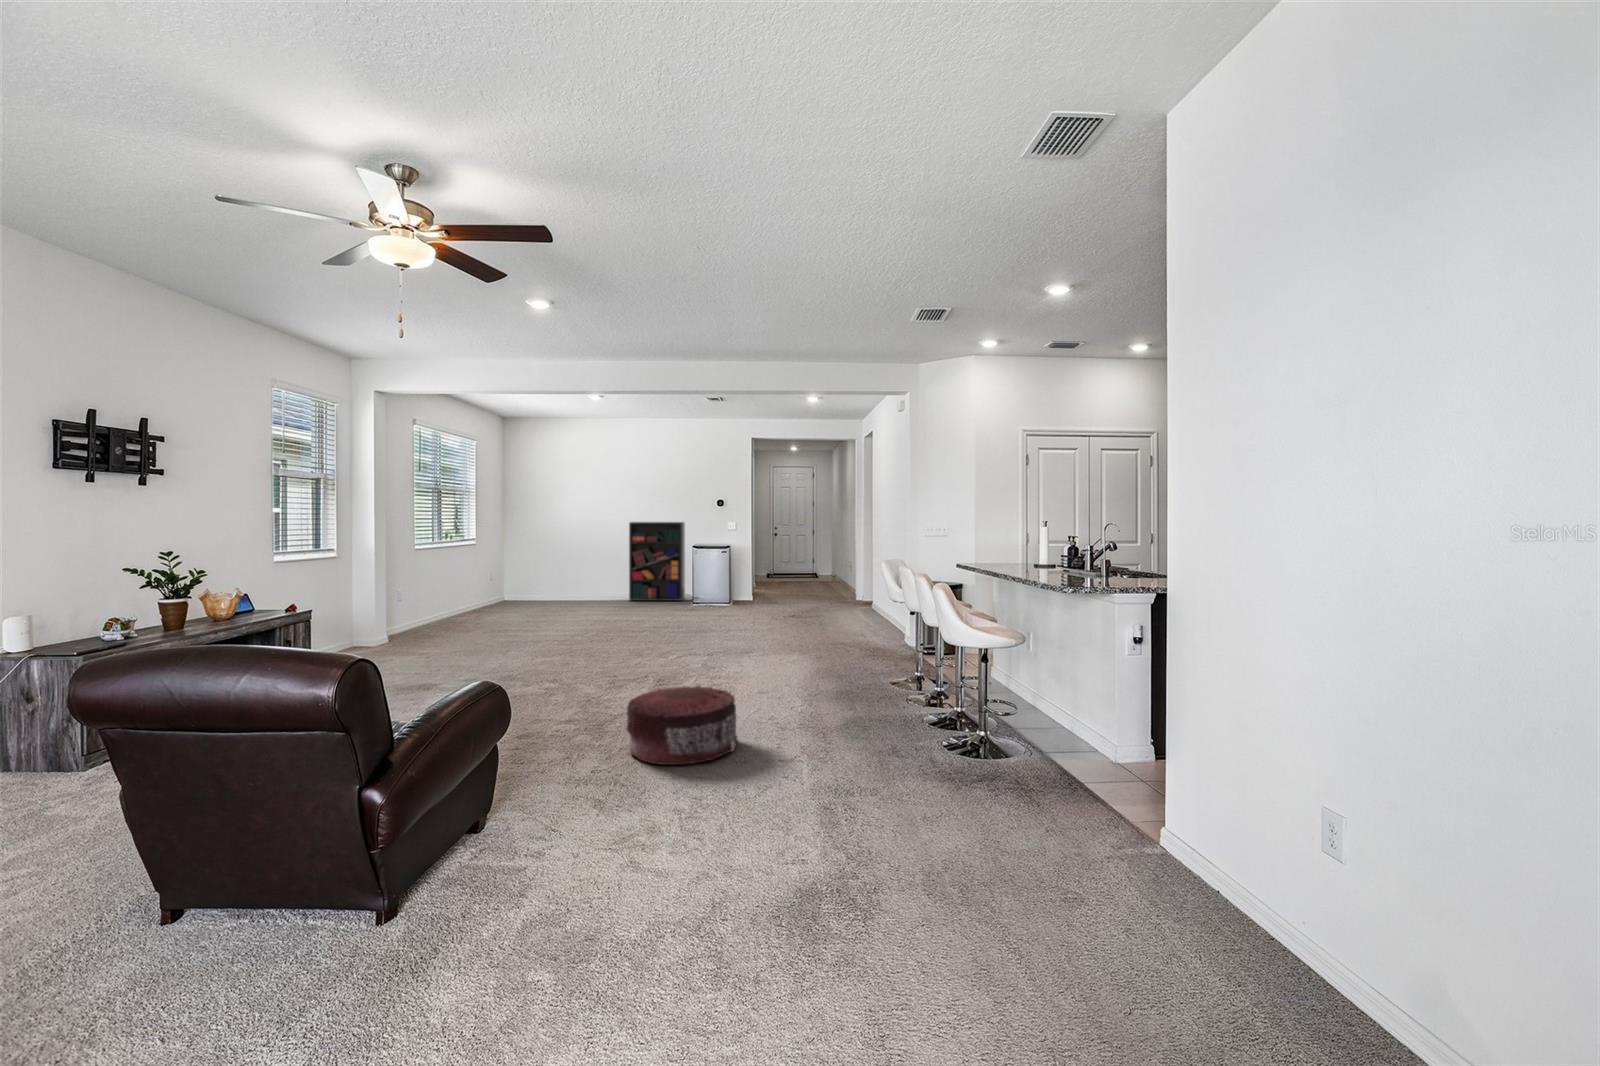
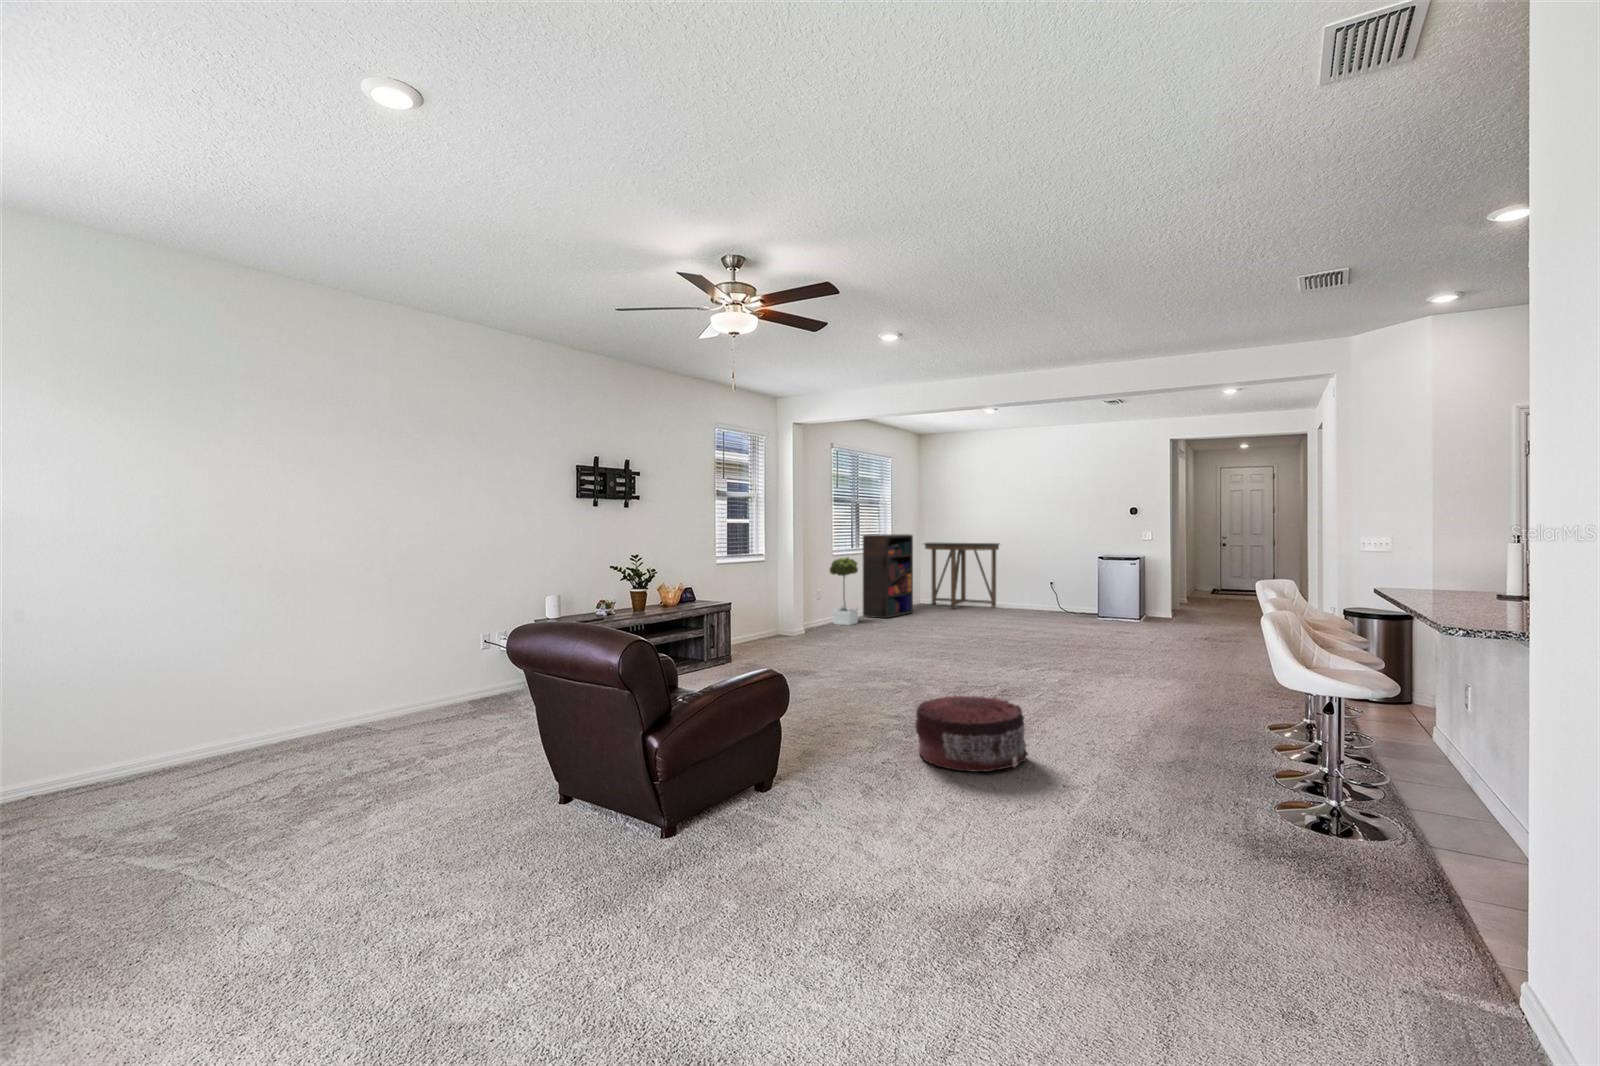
bookshelf: present [629,522,685,601] -> present [863,534,913,618]
console table: none [522,532,605,603] -> present [924,542,999,609]
potted tree: none [422,549,459,629] -> present [830,558,858,626]

